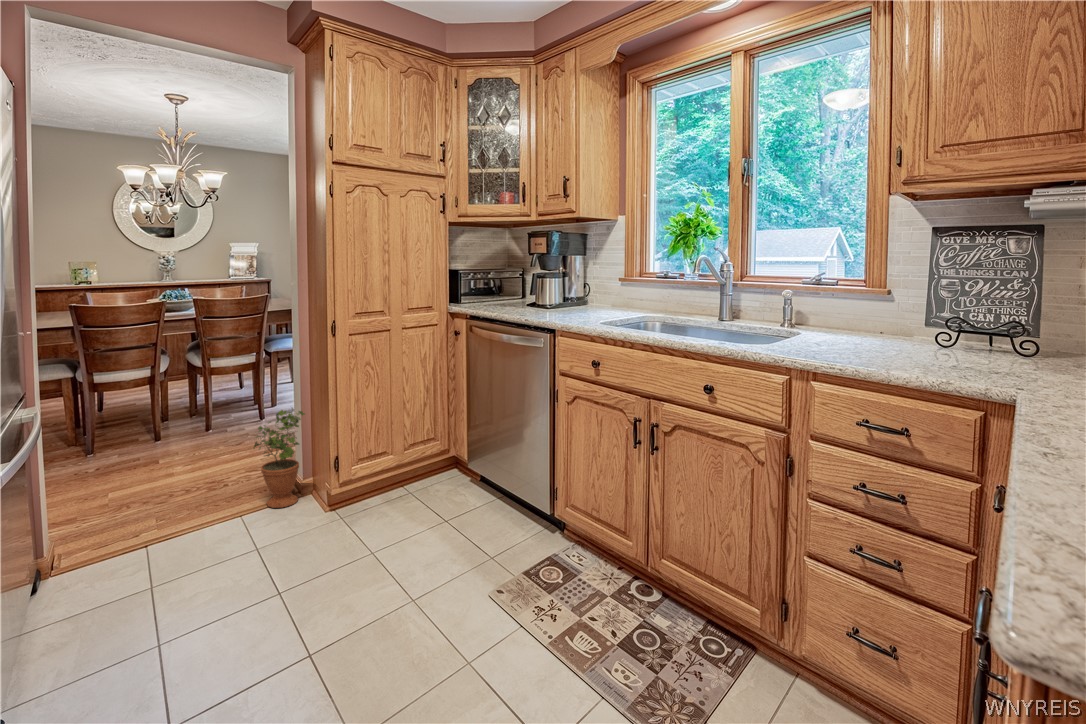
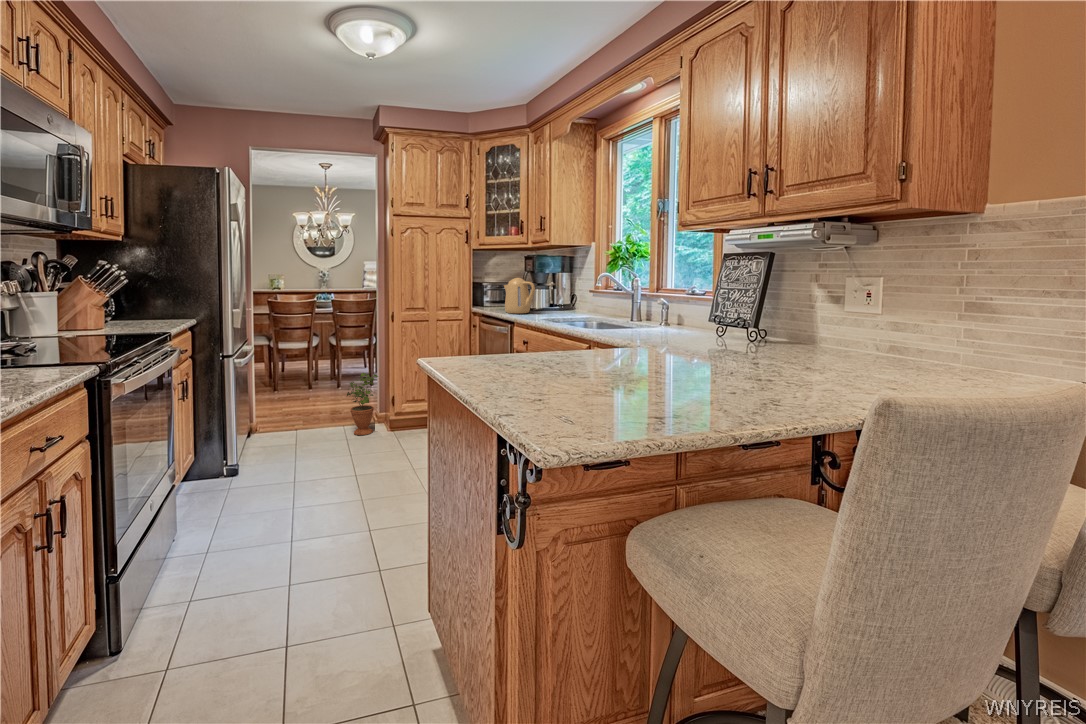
kettle: none [516,262,567,314] -> present [504,278,535,314]

